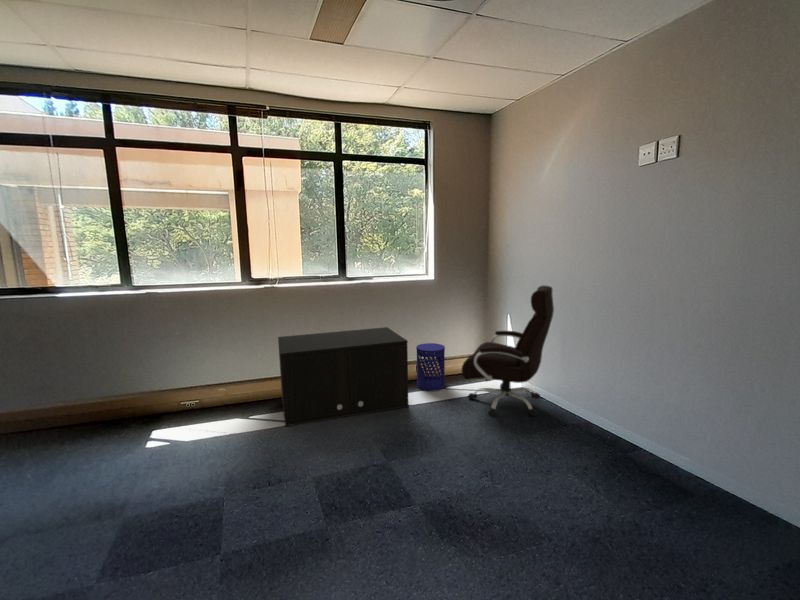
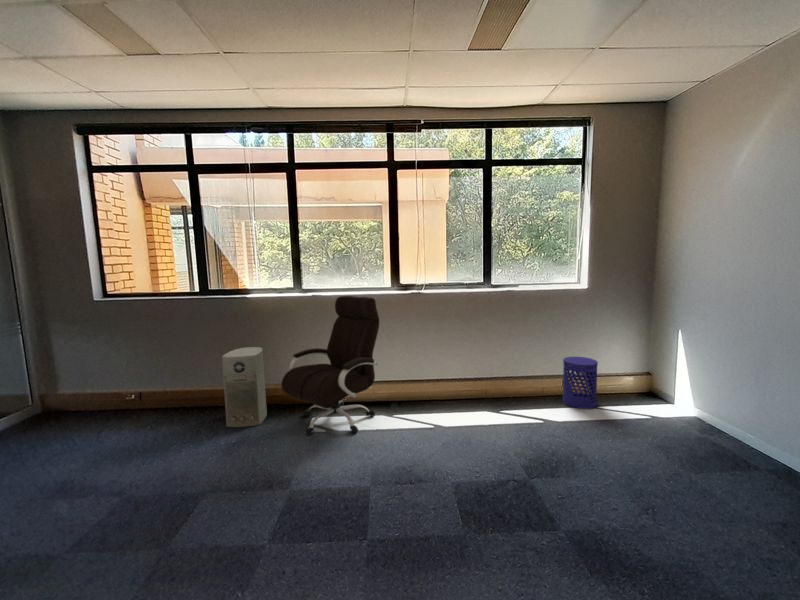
office chair: present [462,286,554,416] -> present [282,296,379,435]
storage cabinet: present [278,327,409,426] -> none [421,337,558,429]
air purifier: none [22,356,92,454] -> present [222,347,267,427]

